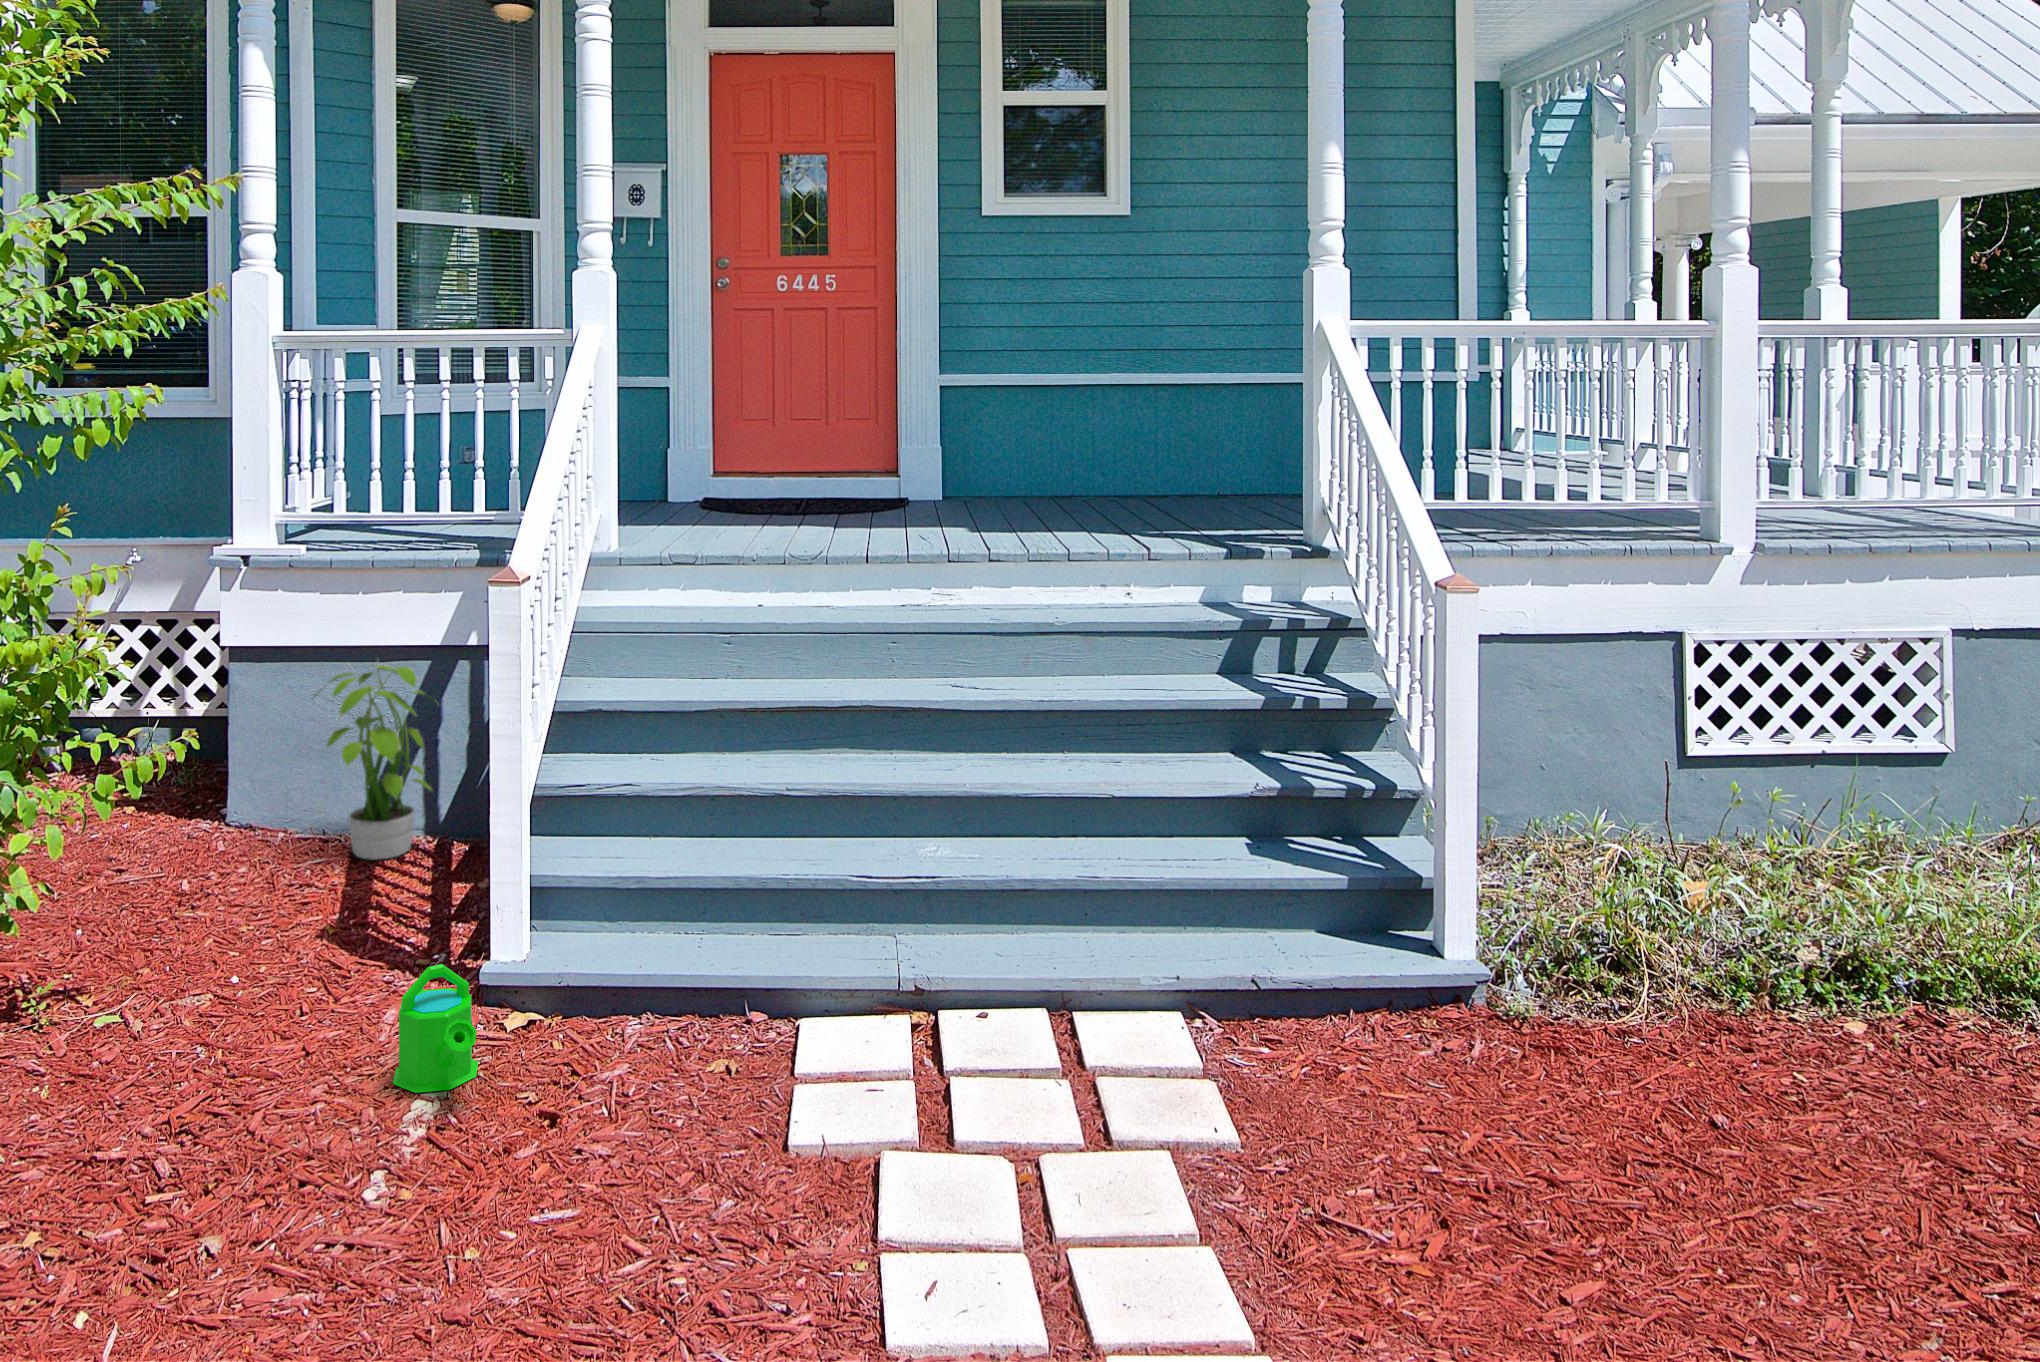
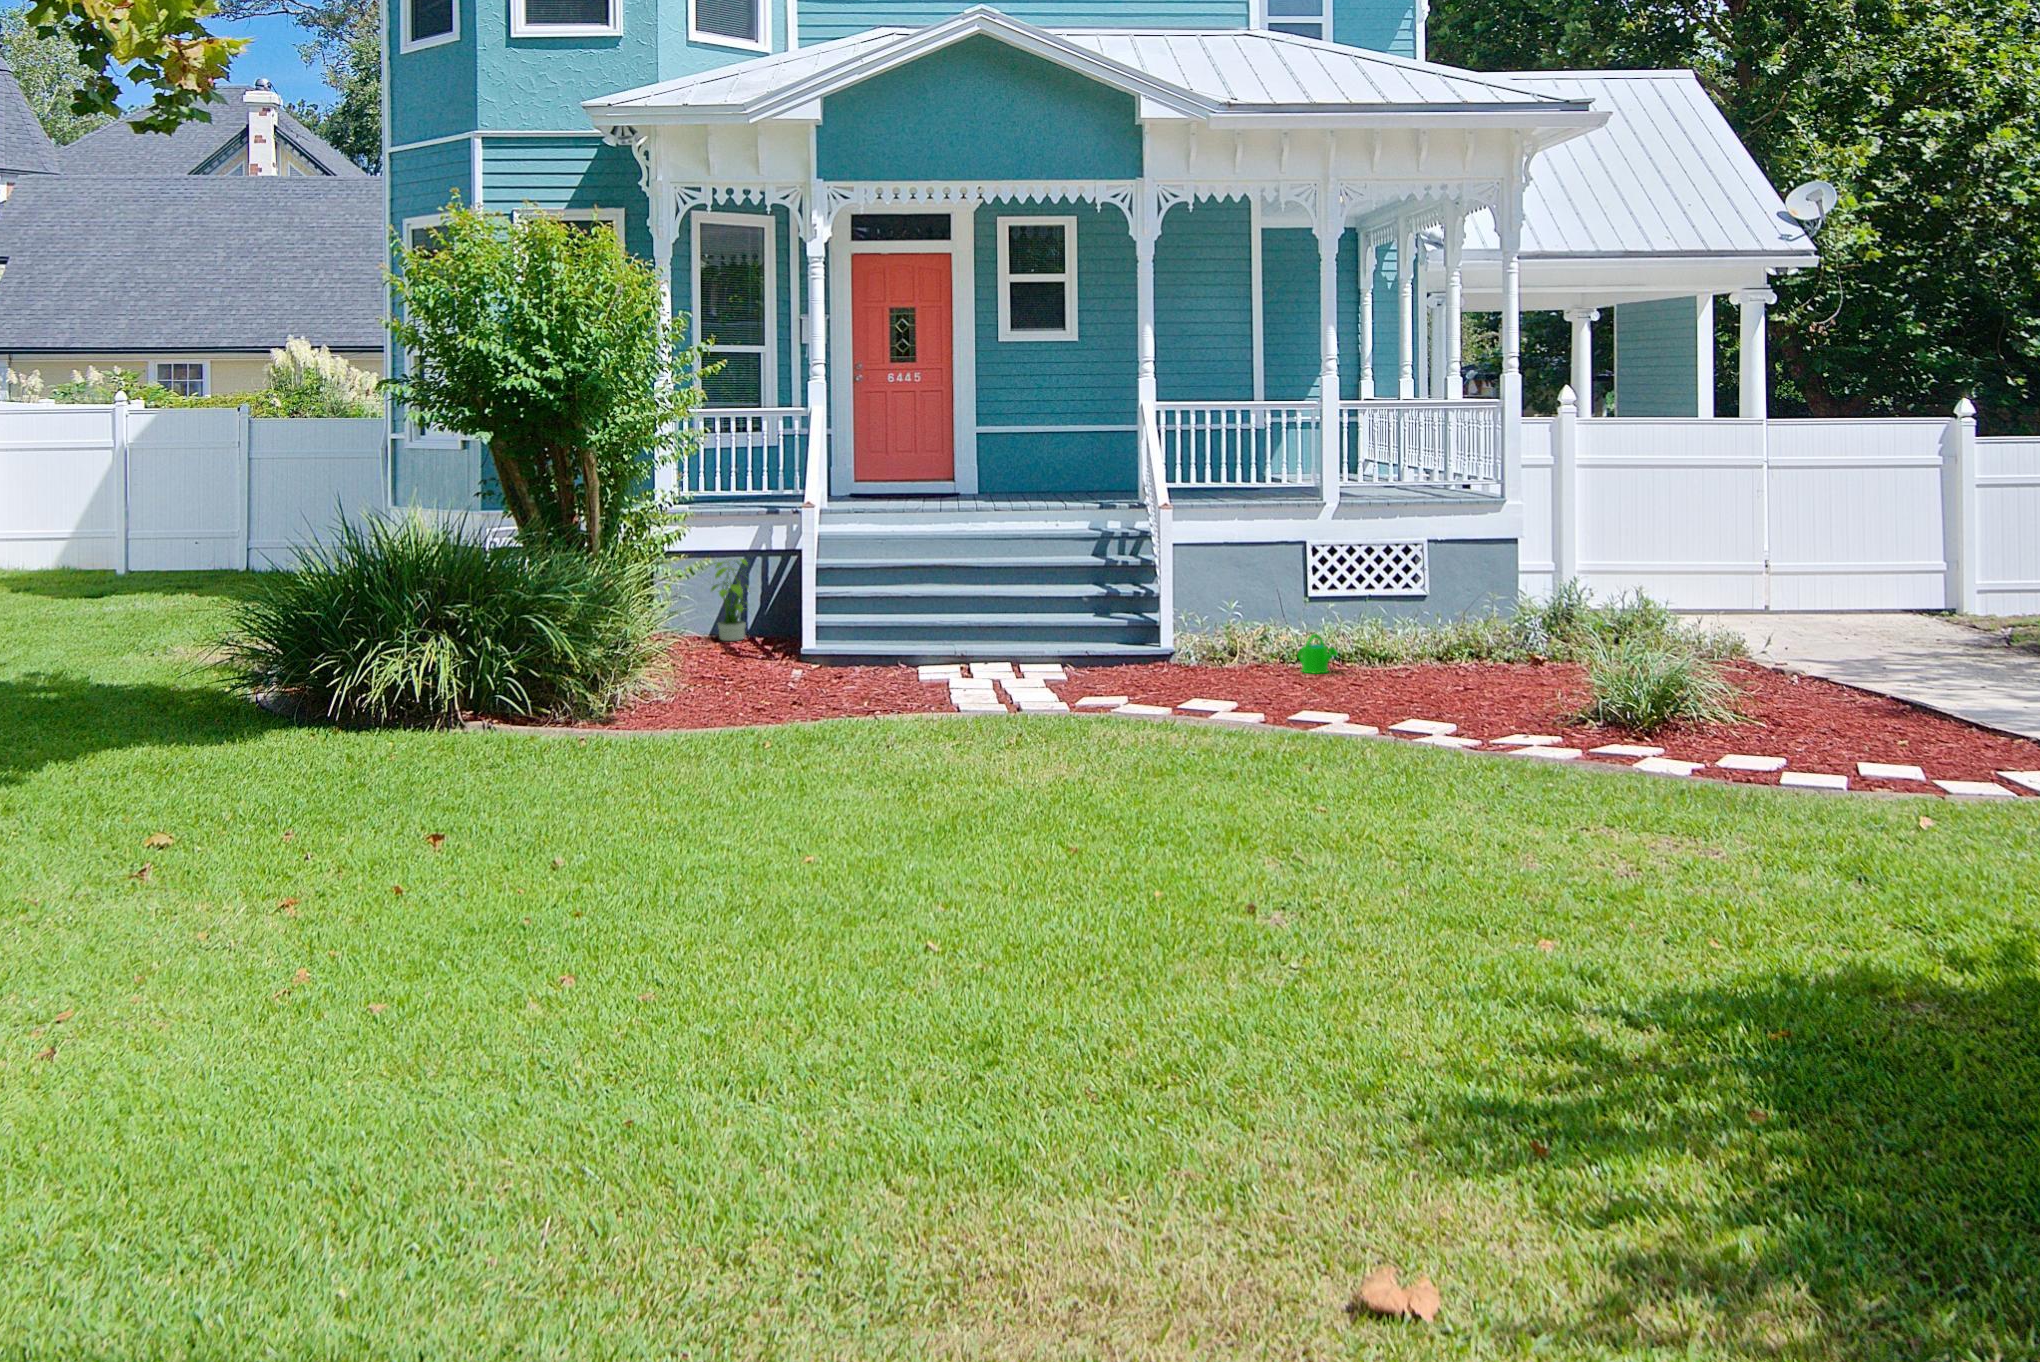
watering can: present [393,964,478,1093] -> present [1298,634,1338,674]

